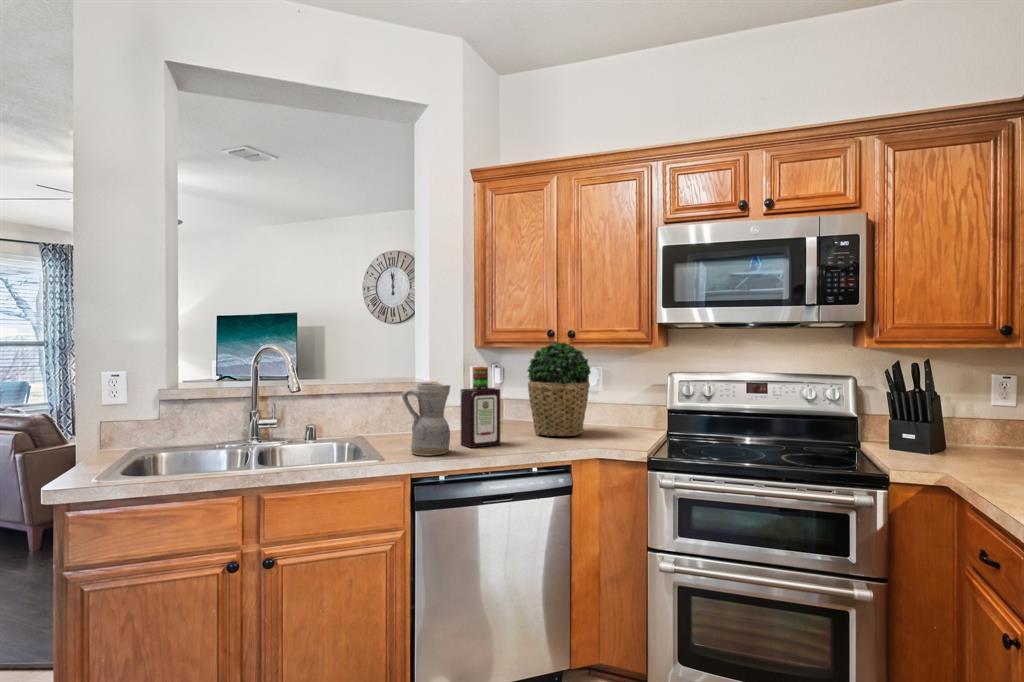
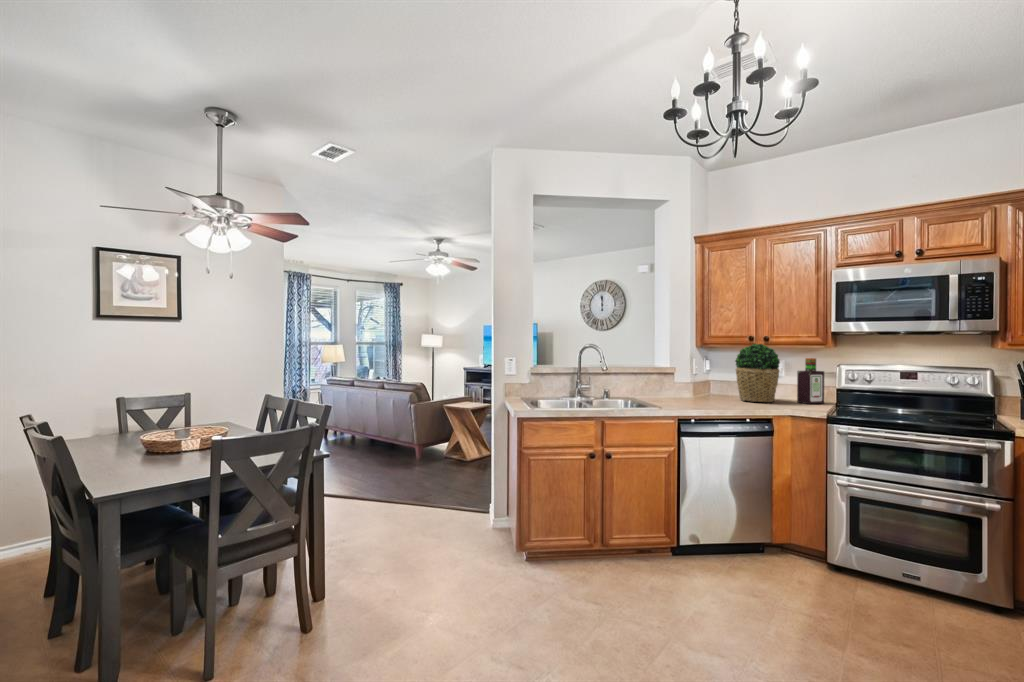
bottle: present [461,367,500,448] -> present [797,358,824,404]
ceramic pitcher: present [402,383,451,456] -> none [668,367,697,407]

